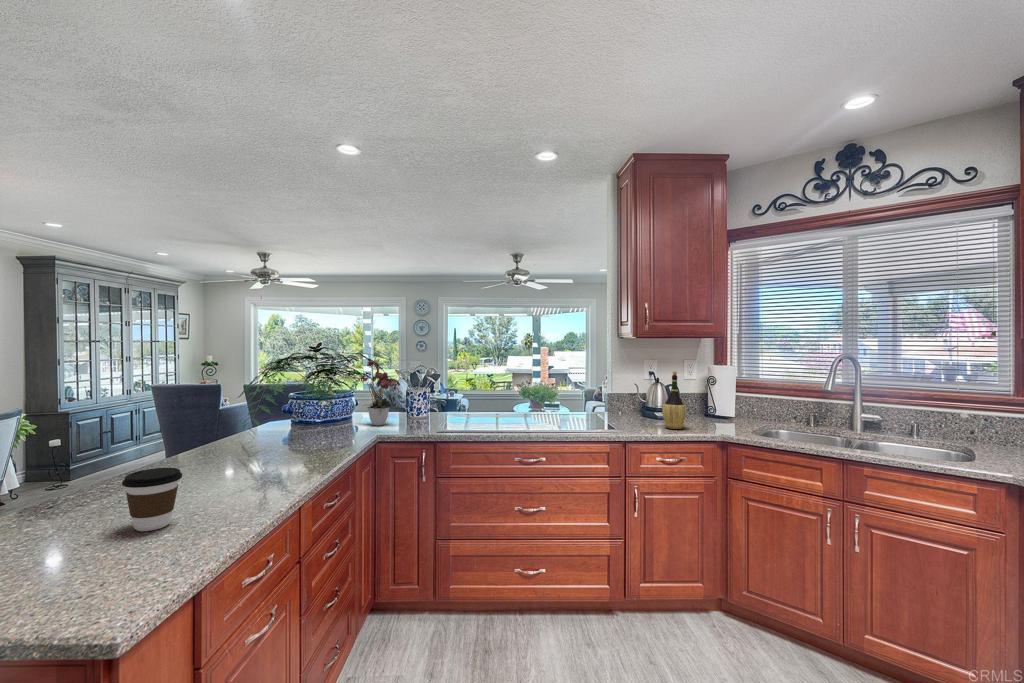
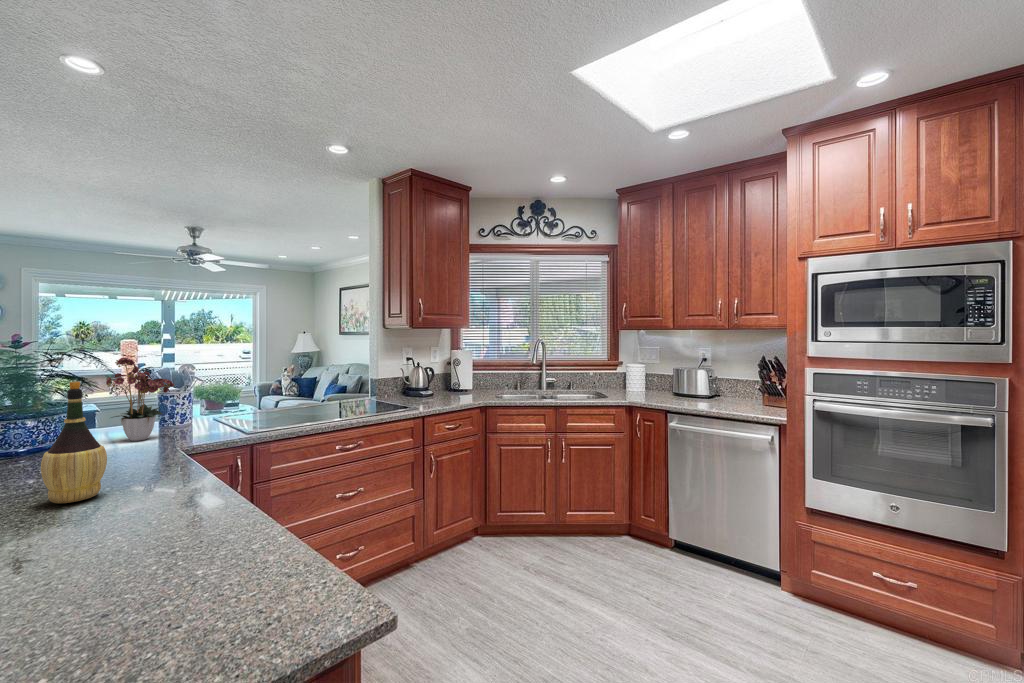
wine bottle: present [662,372,686,429] -> present [41,381,107,503]
coffee cup: present [122,468,182,531] -> none [92,498,176,589]

